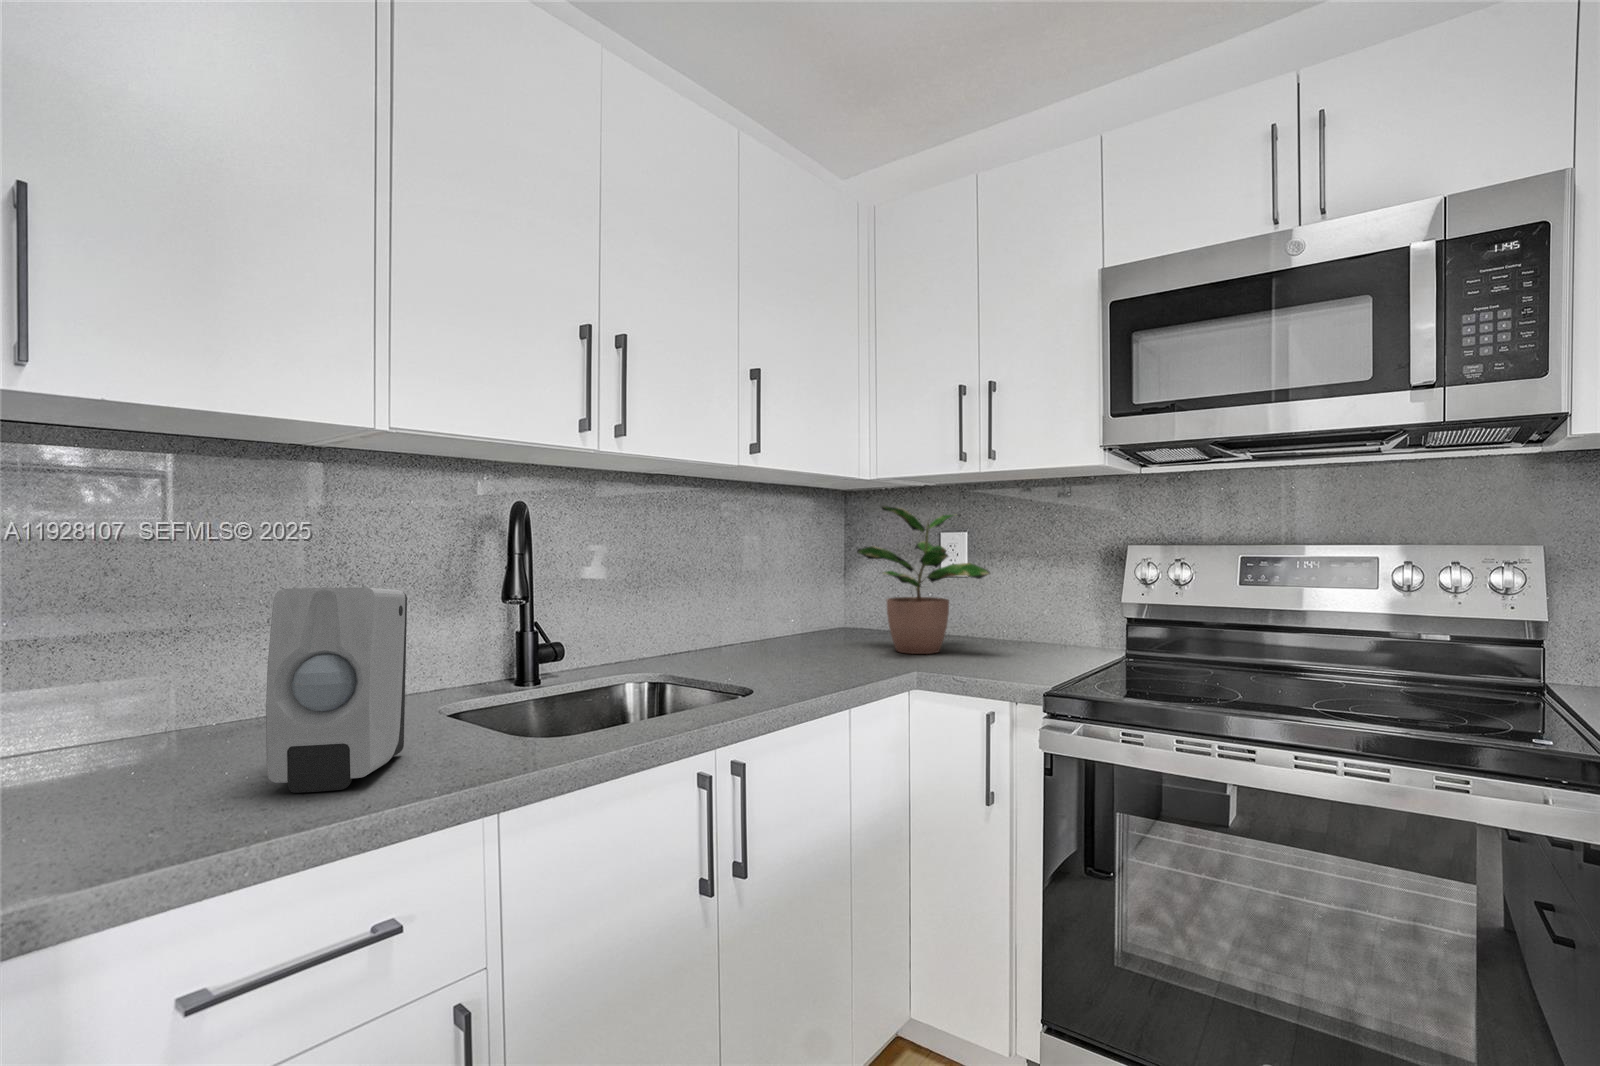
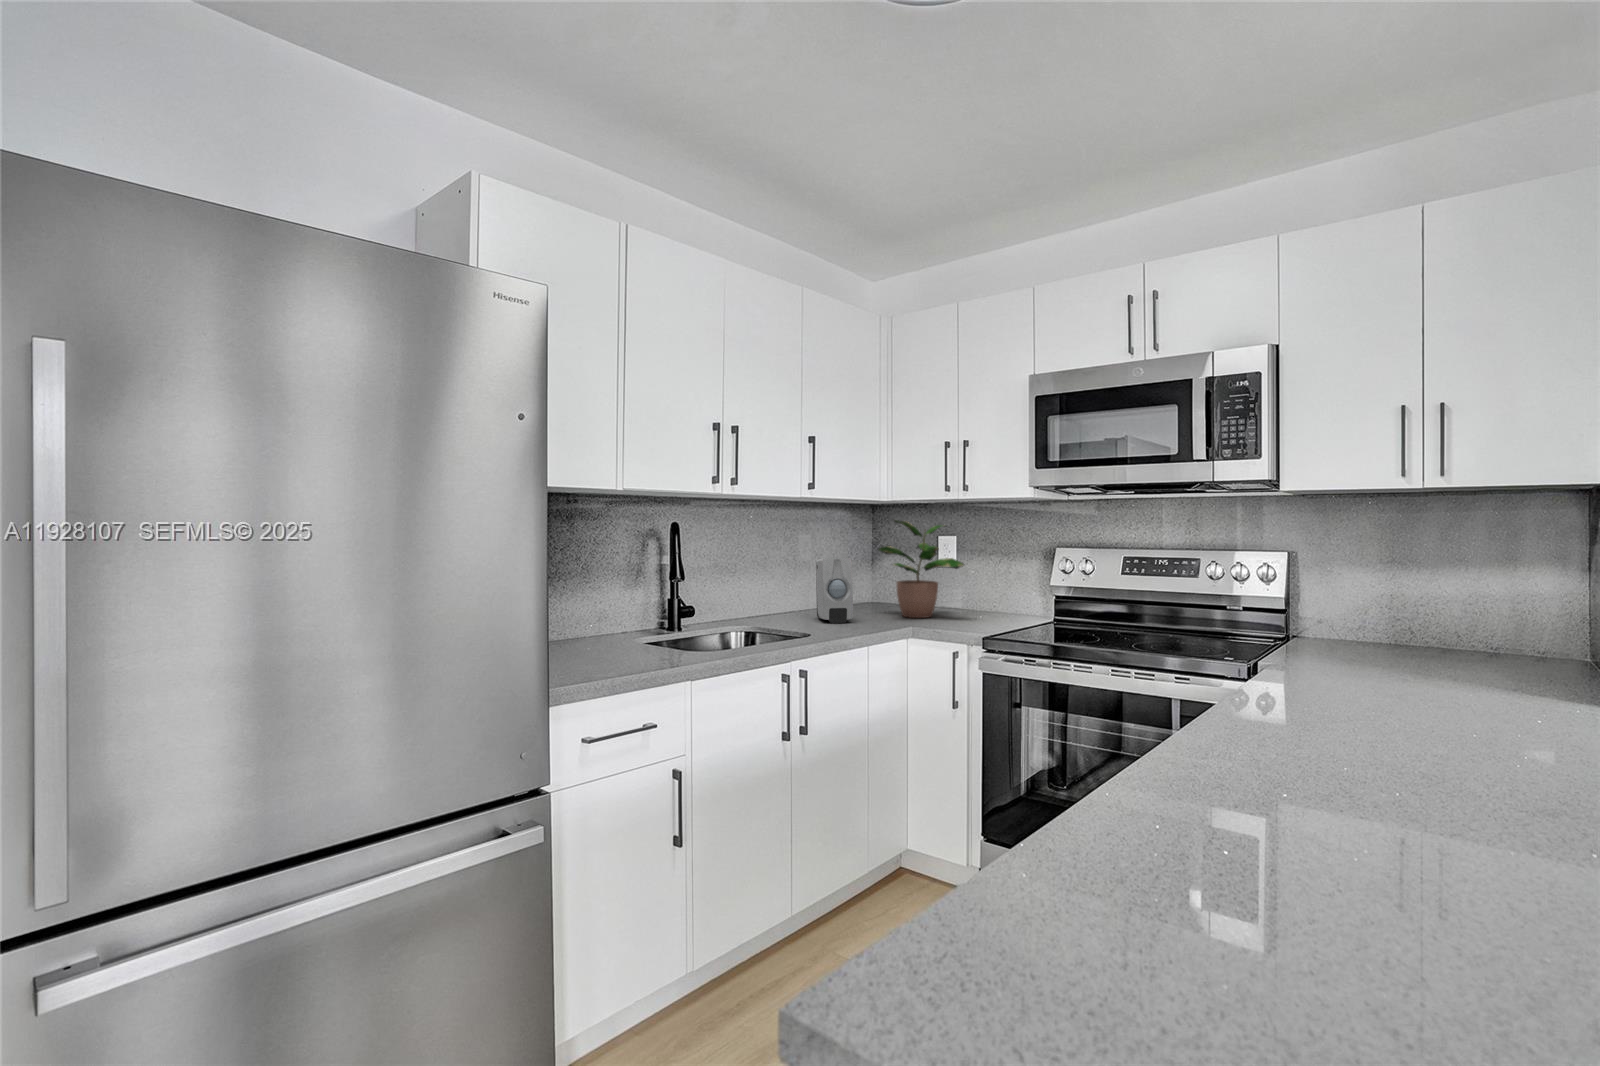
soap dispenser: present [266,587,407,793] -> present [816,558,853,623]

